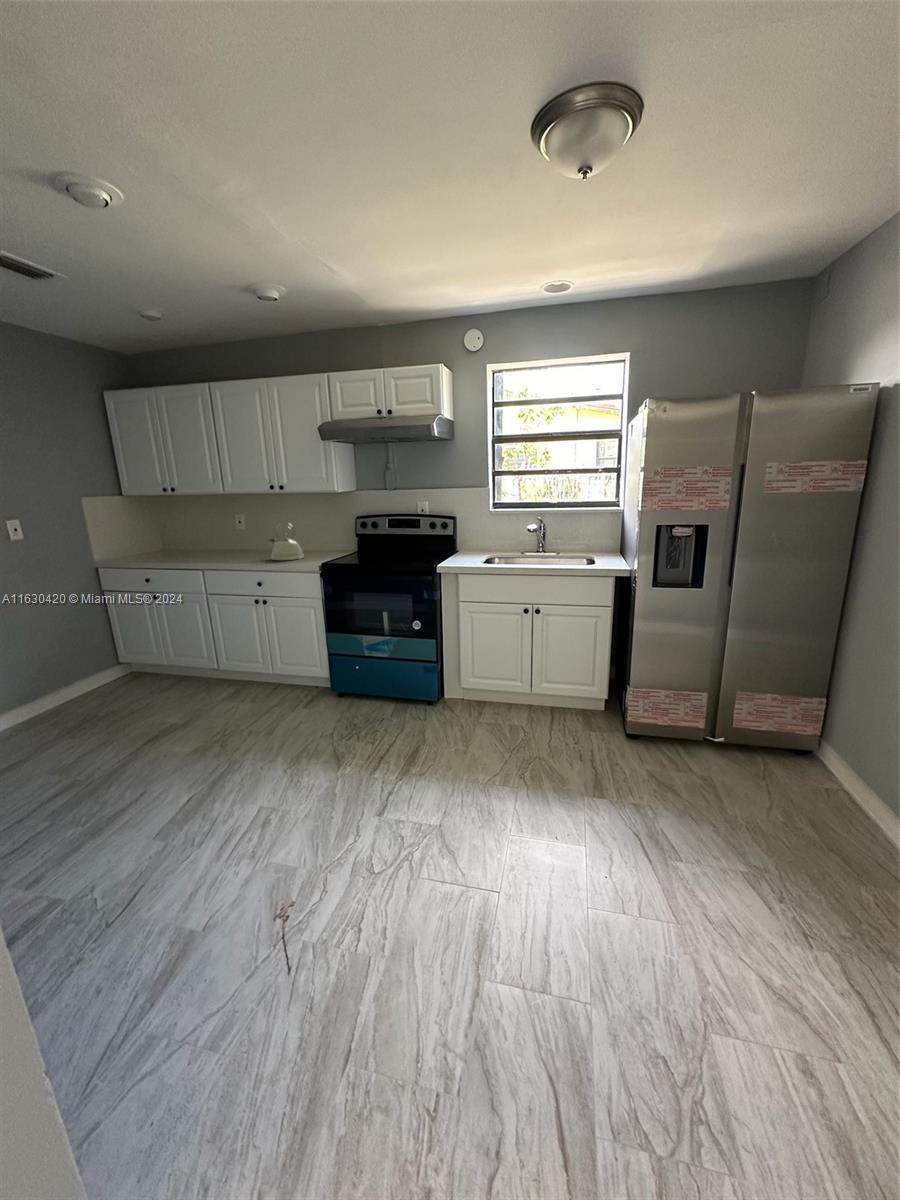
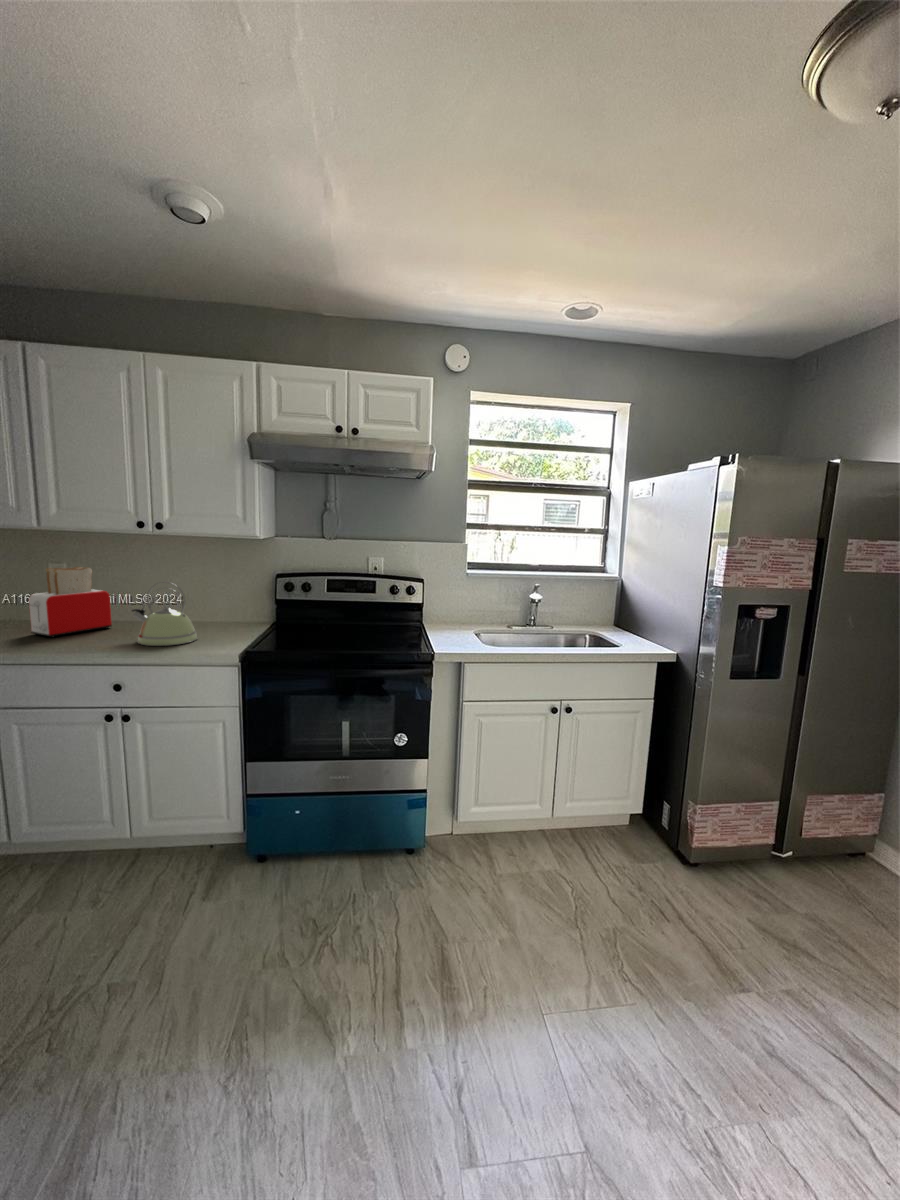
toaster: none [222,515,265,556] -> present [29,567,112,637]

